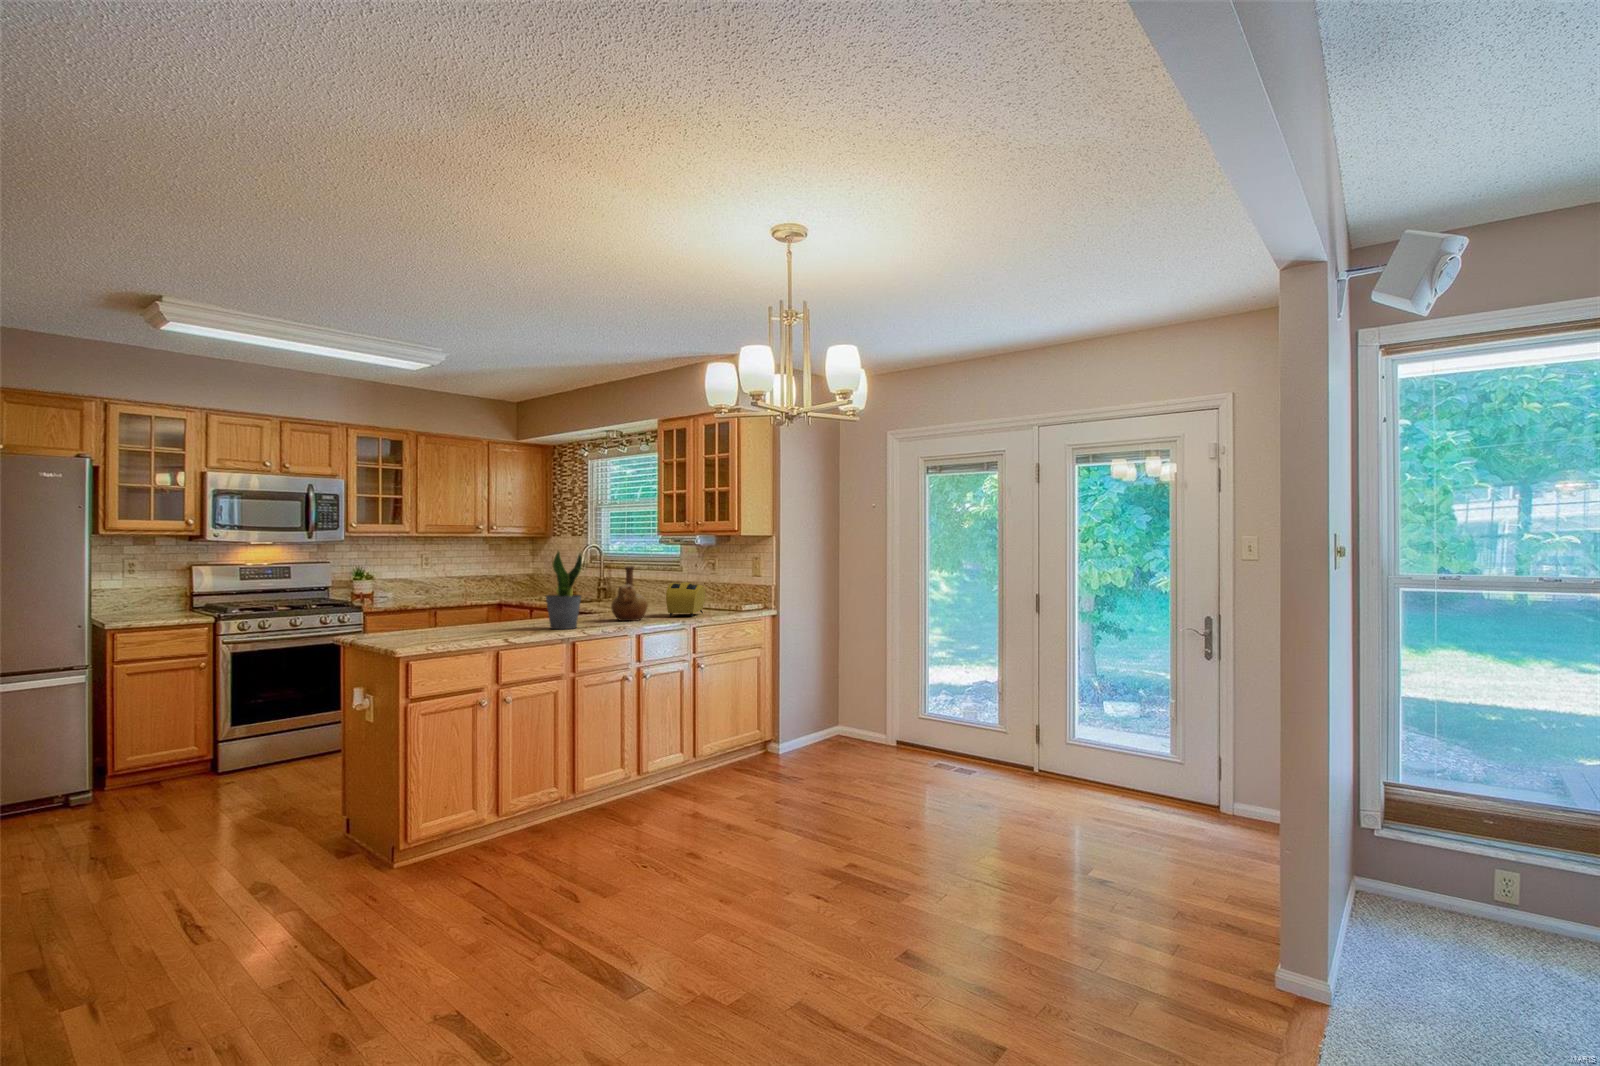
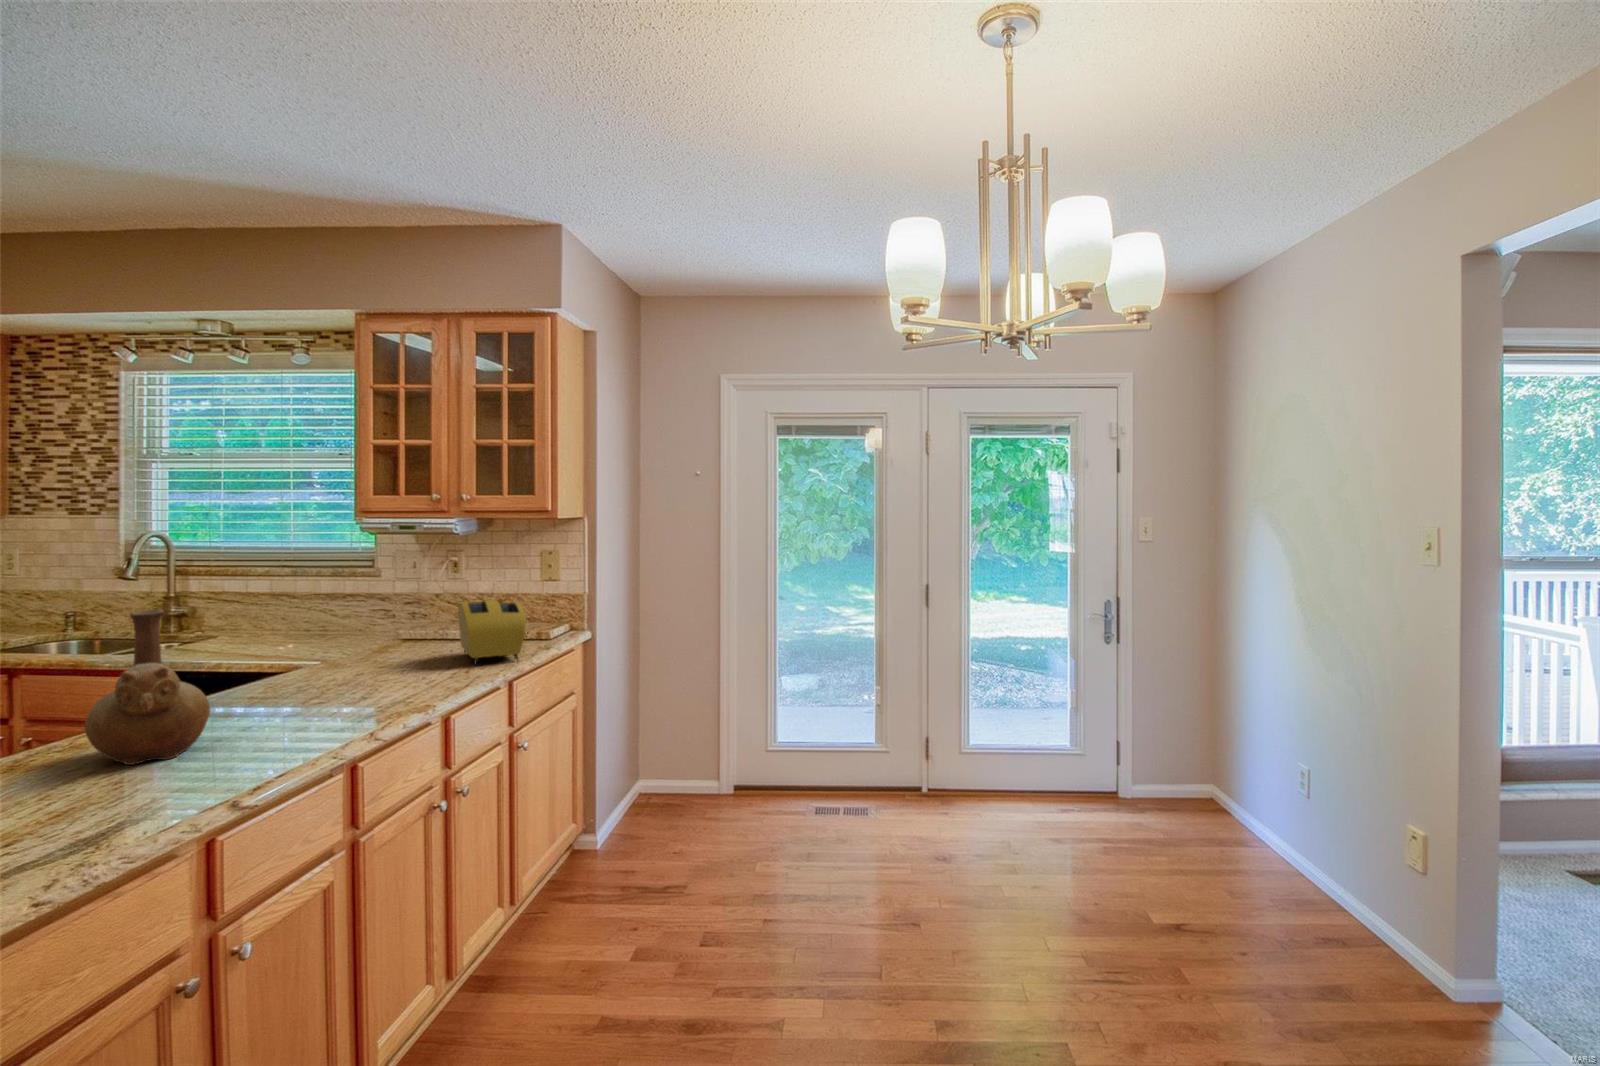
potted plant: present [546,551,582,629] -> none [286,557,376,735]
vase: present [611,566,648,621] -> present [85,609,210,765]

